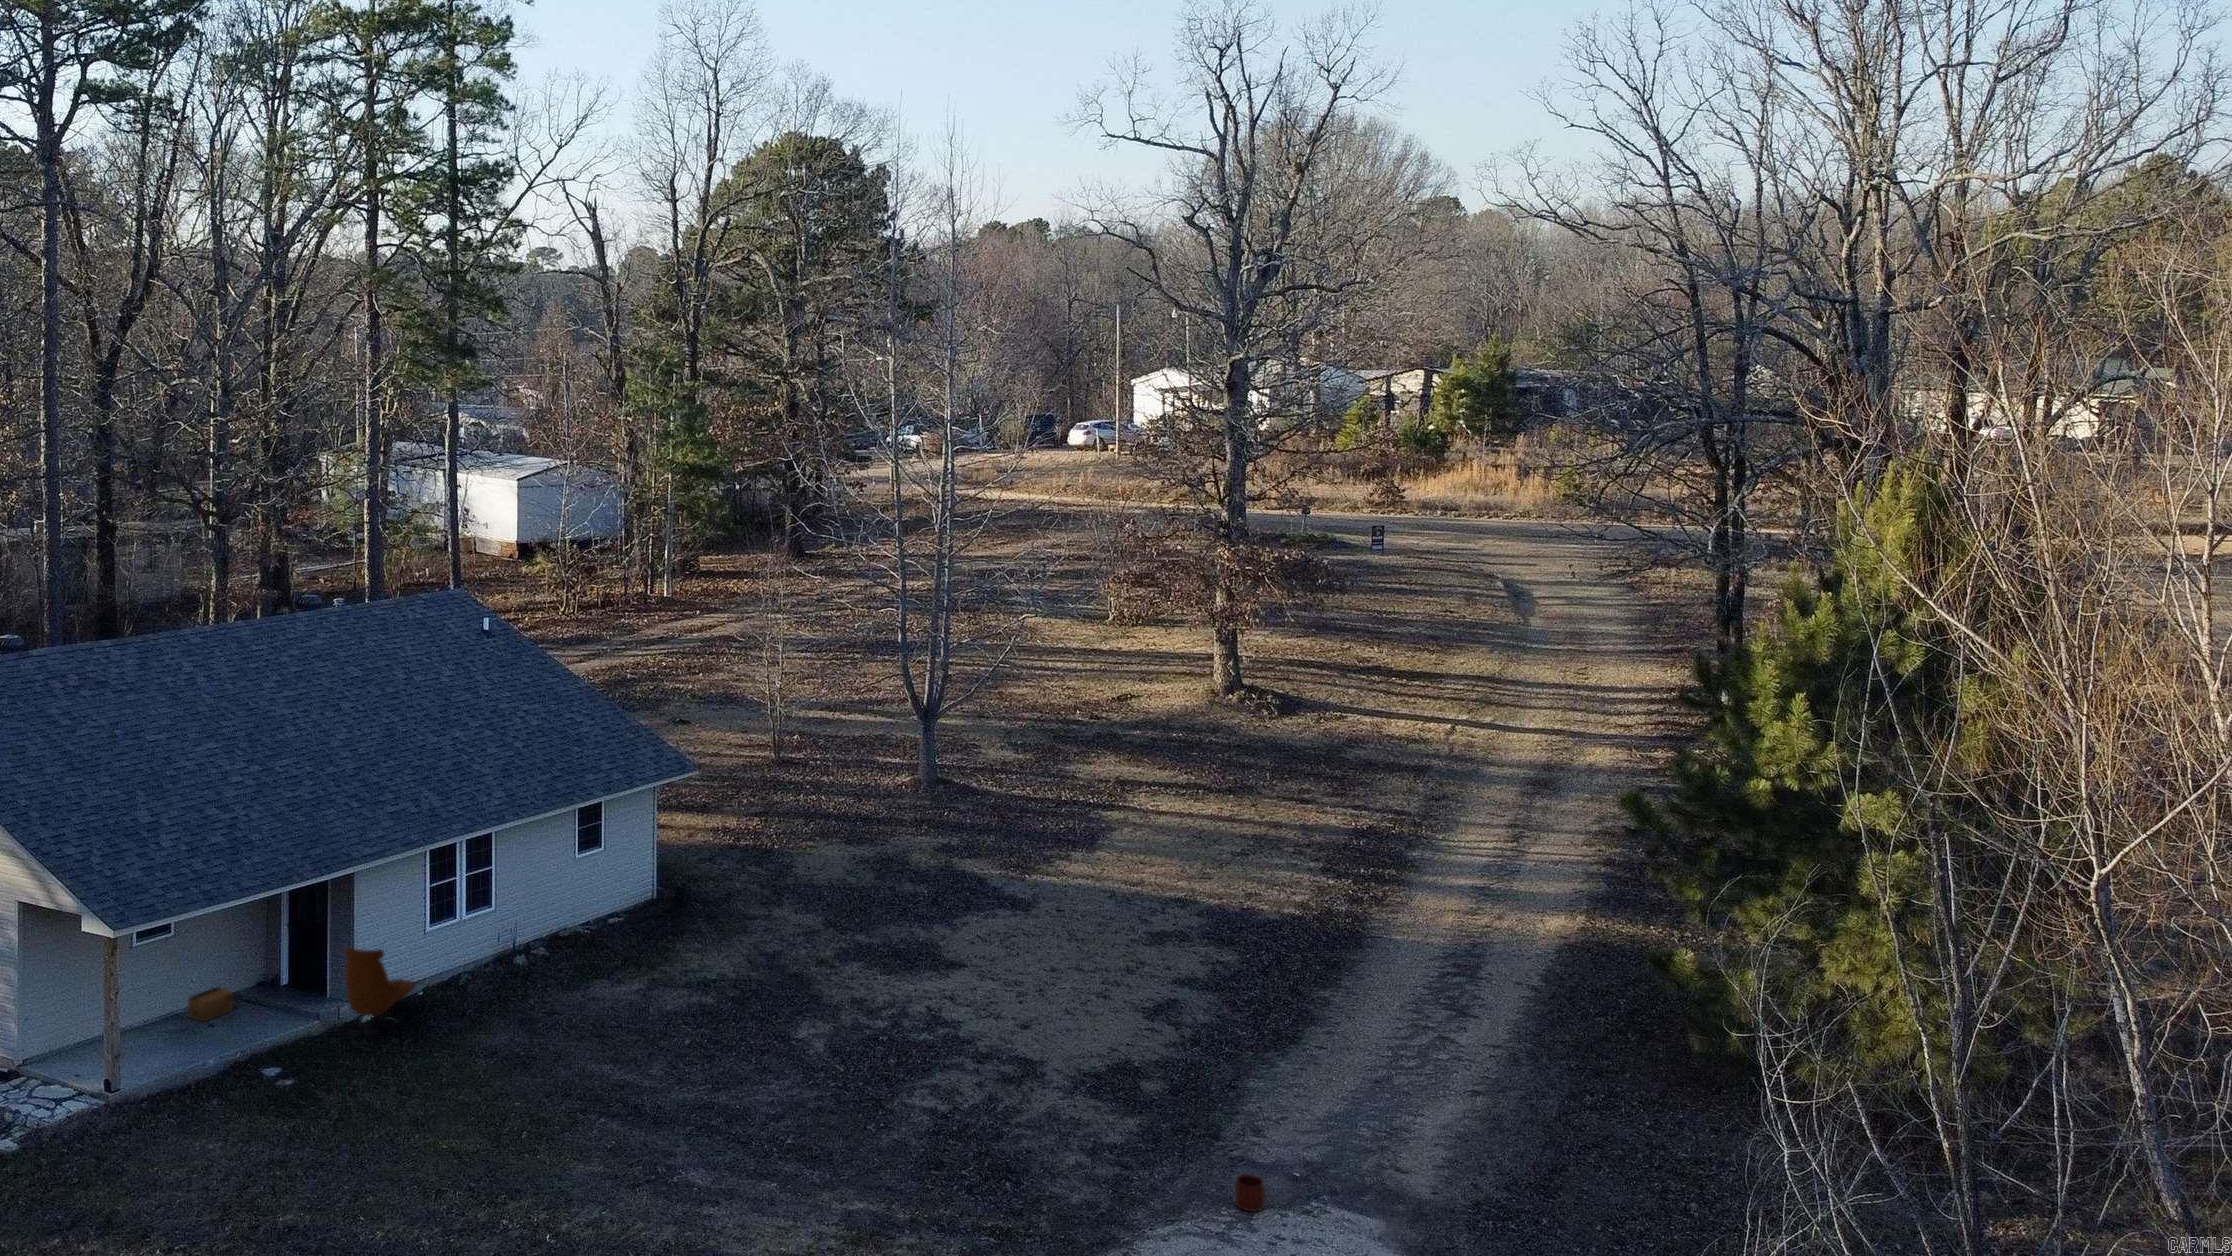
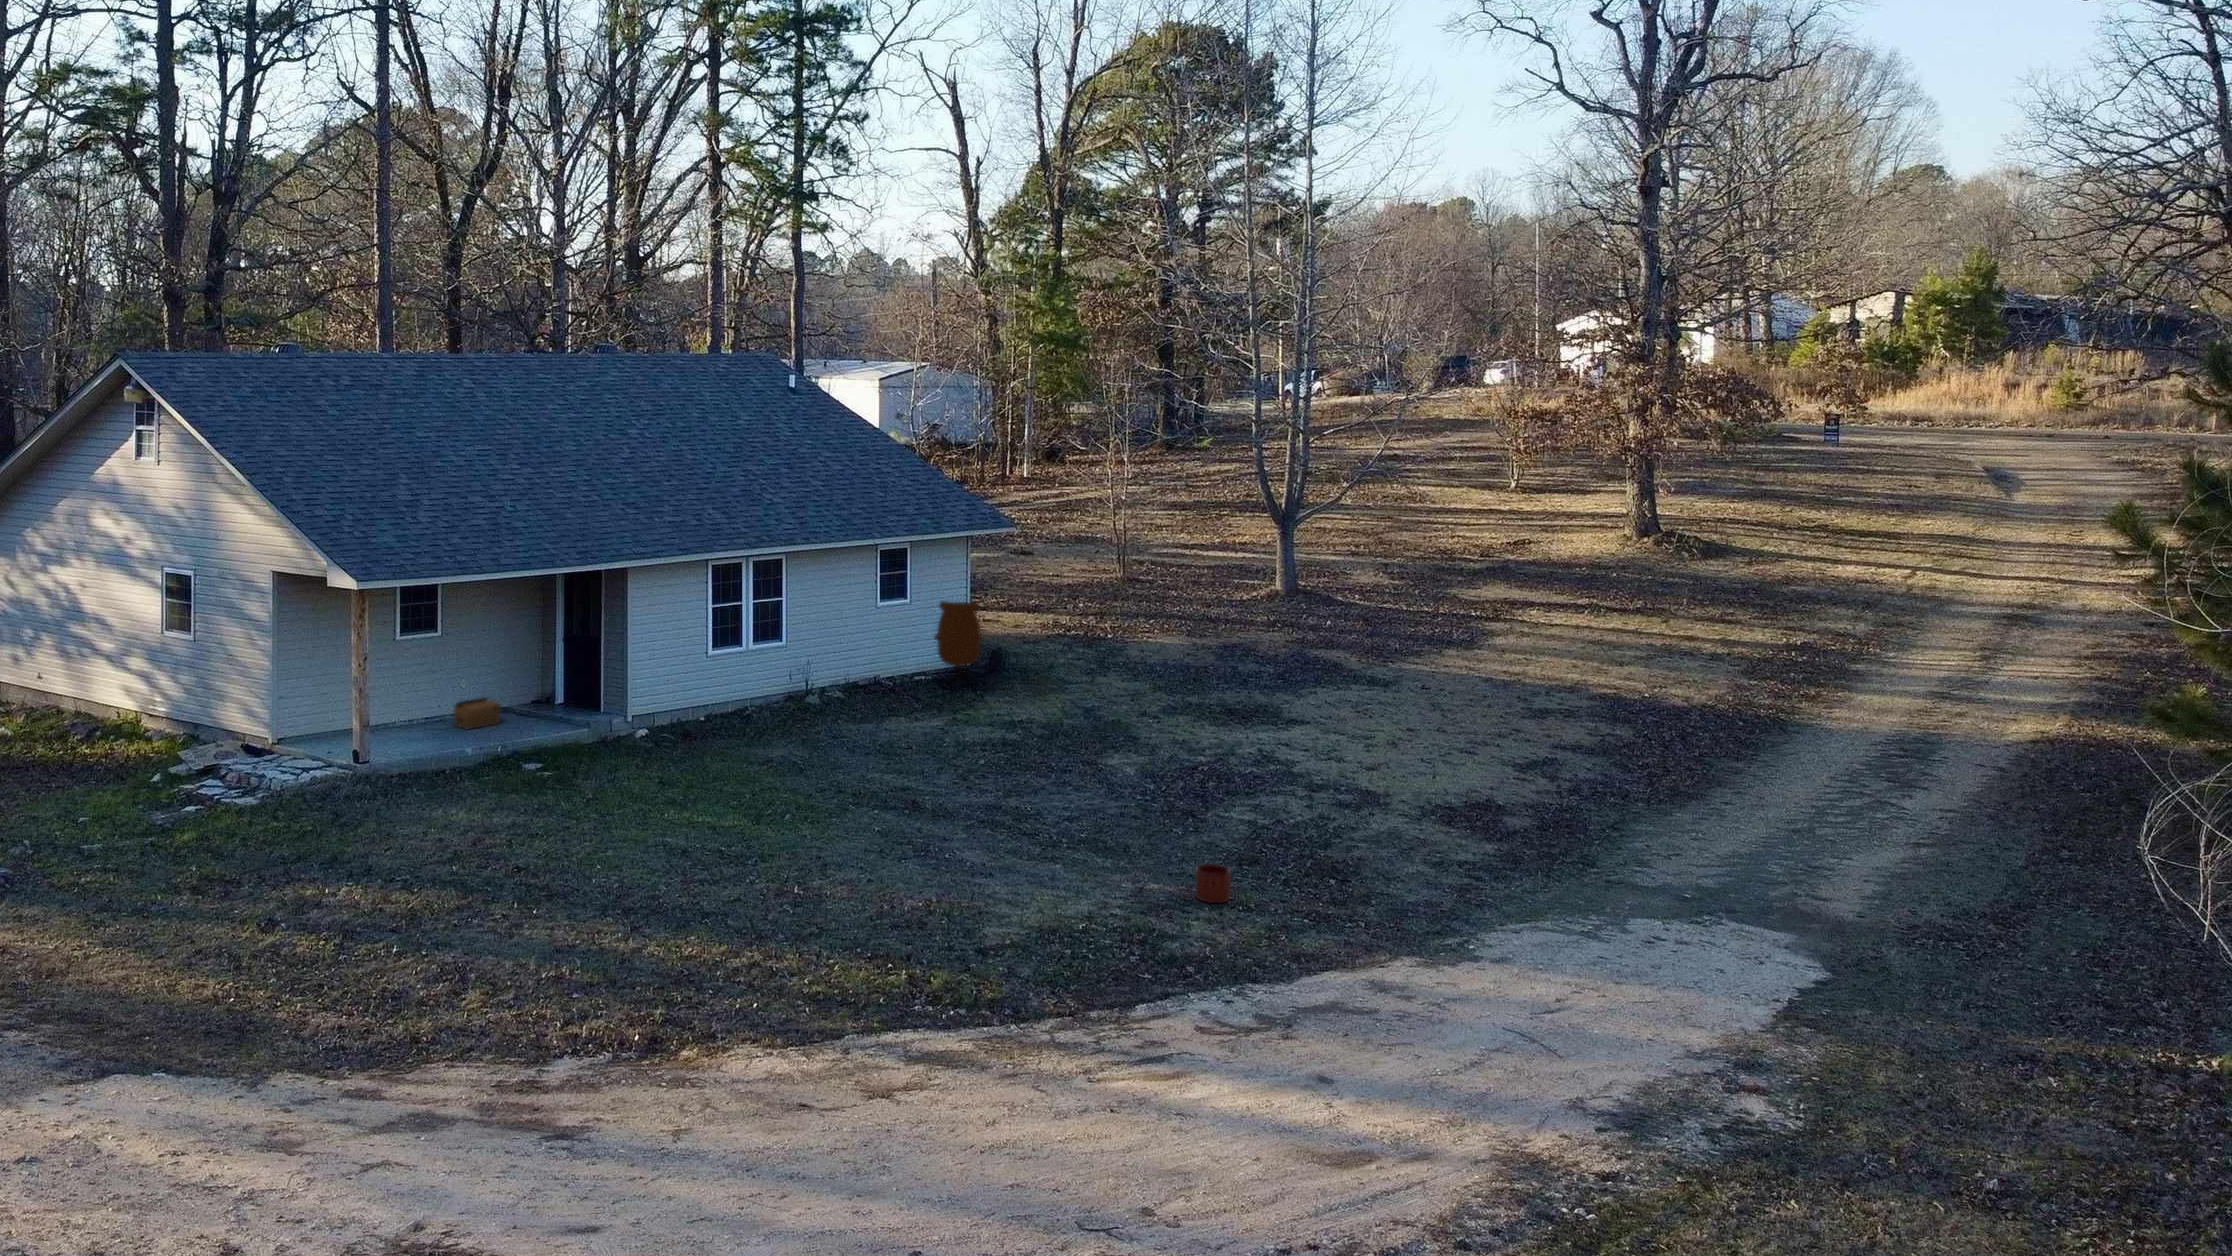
lounge chair: present [344,947,416,1033] -> present [934,601,984,684]
planter: present [1235,1174,1265,1211] -> present [1195,864,1231,903]

